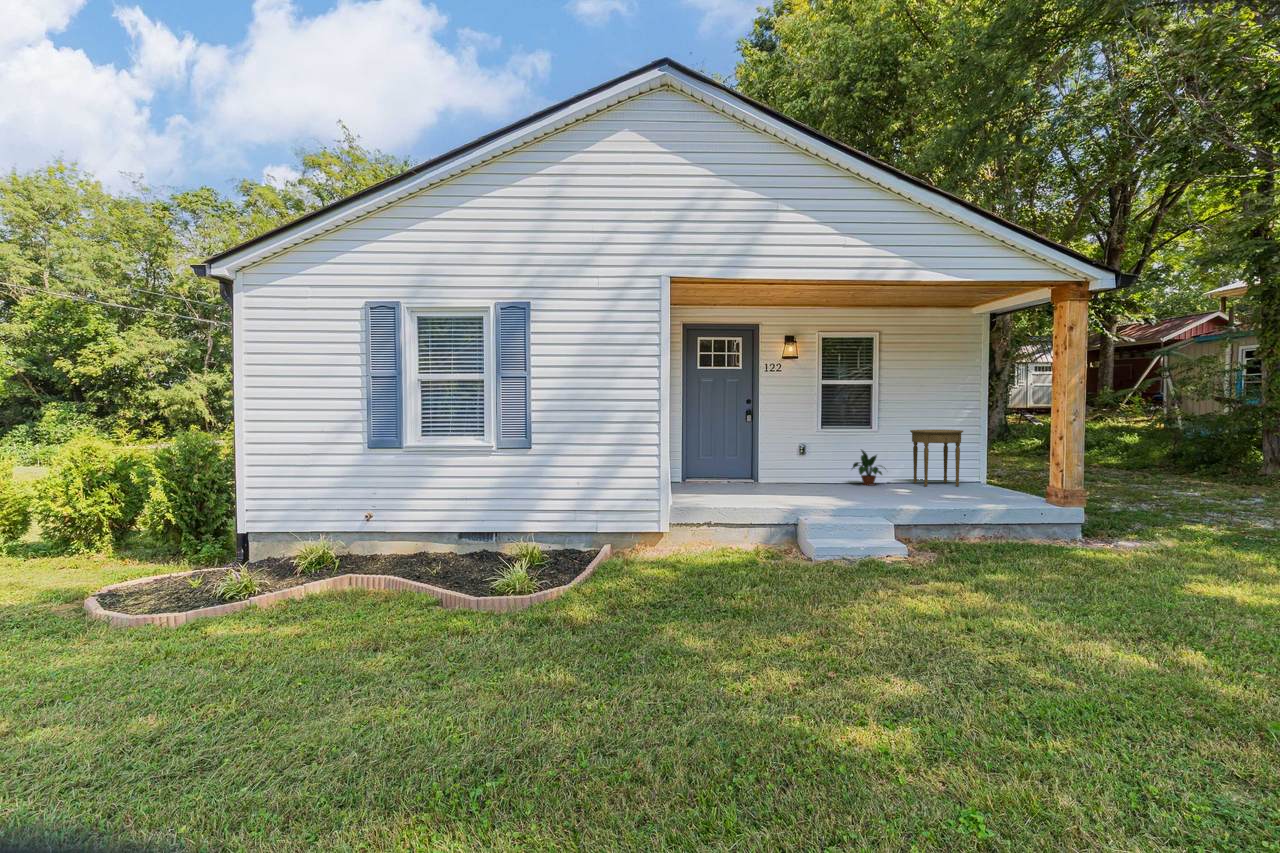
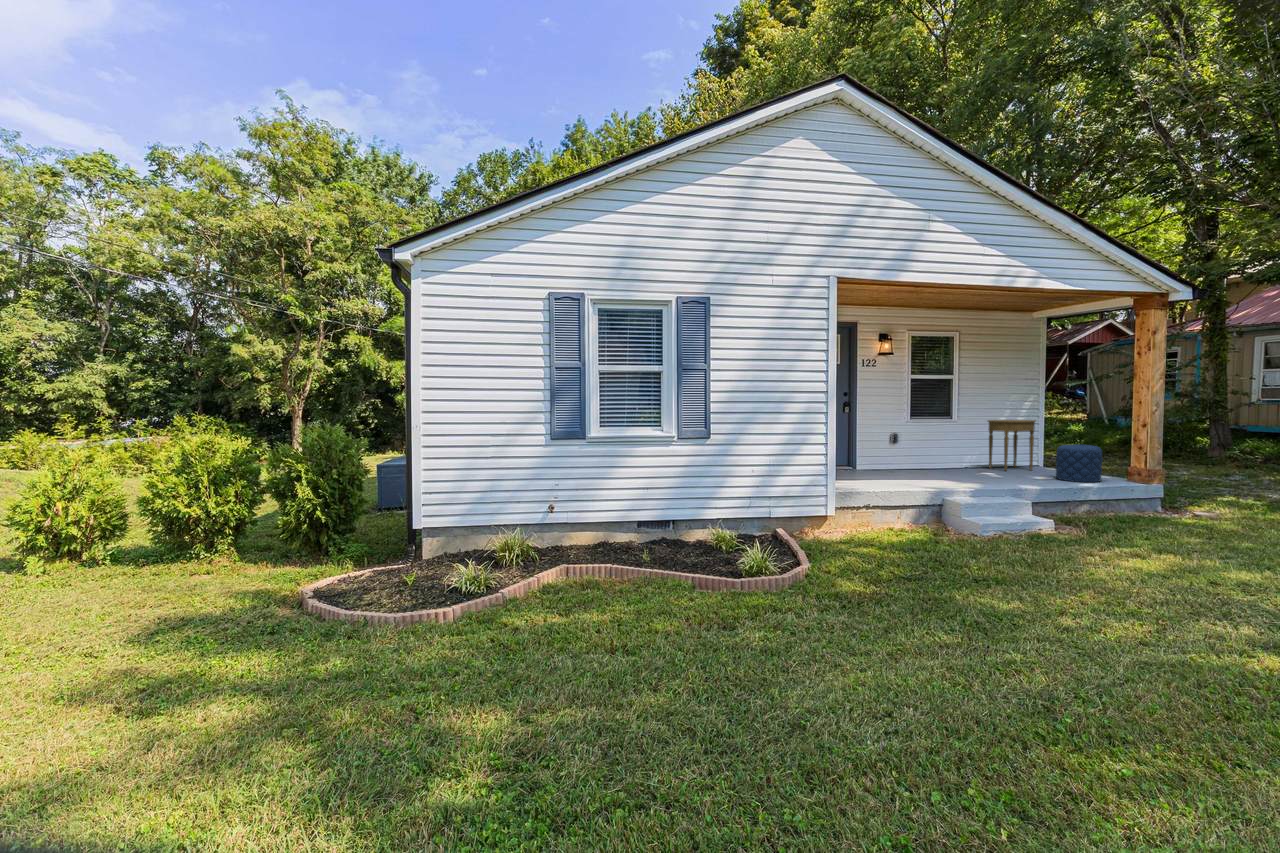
potted plant: present [853,450,885,485] -> none [936,438,971,471]
pouf: none [963,459,1012,501] -> present [1056,445,1103,482]

